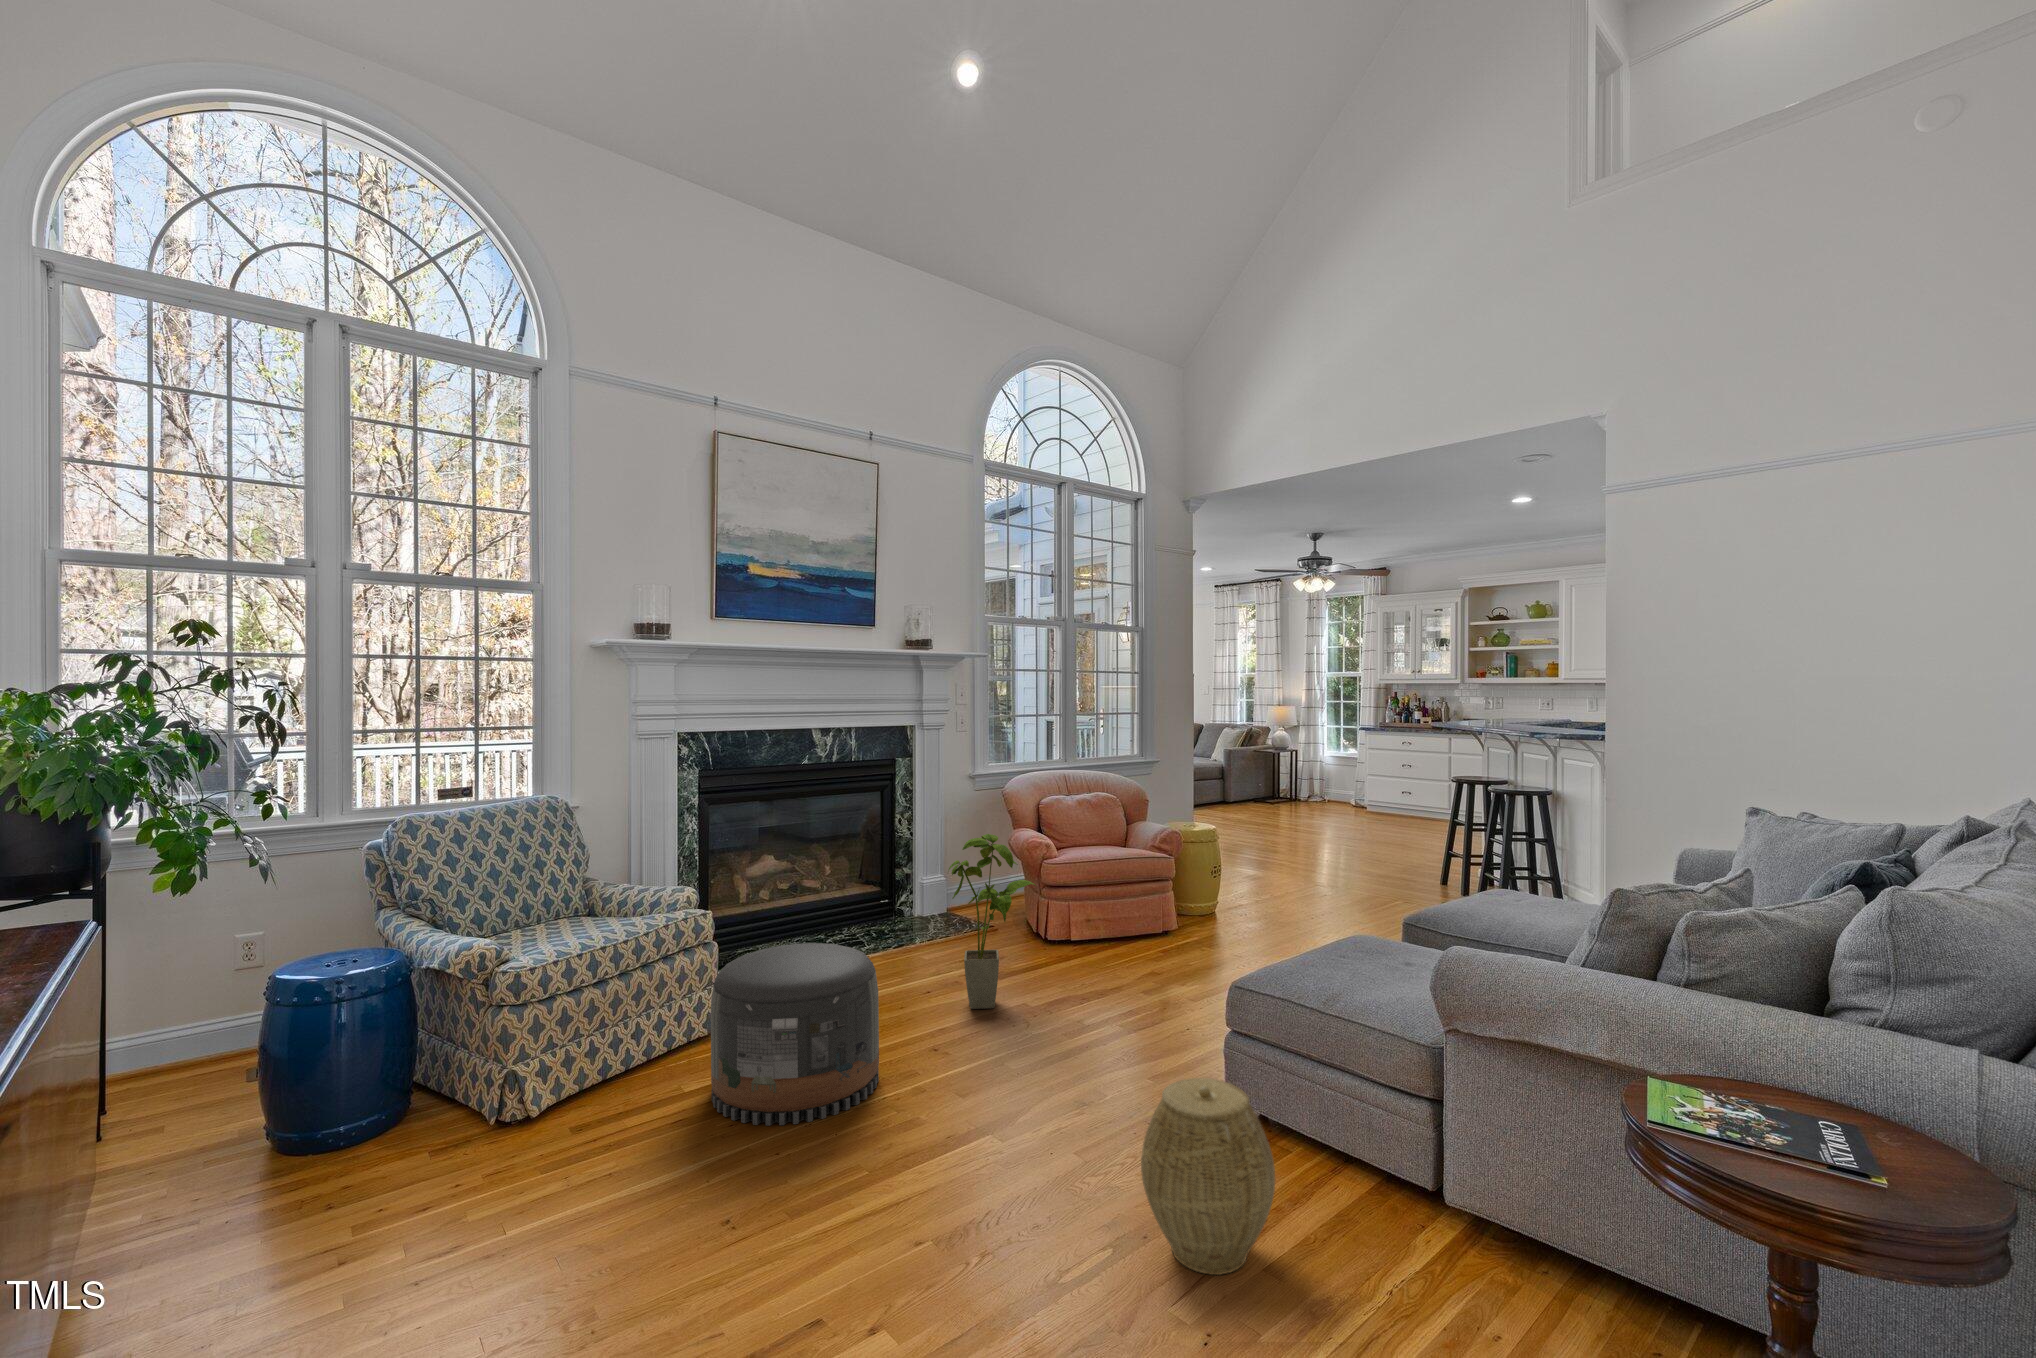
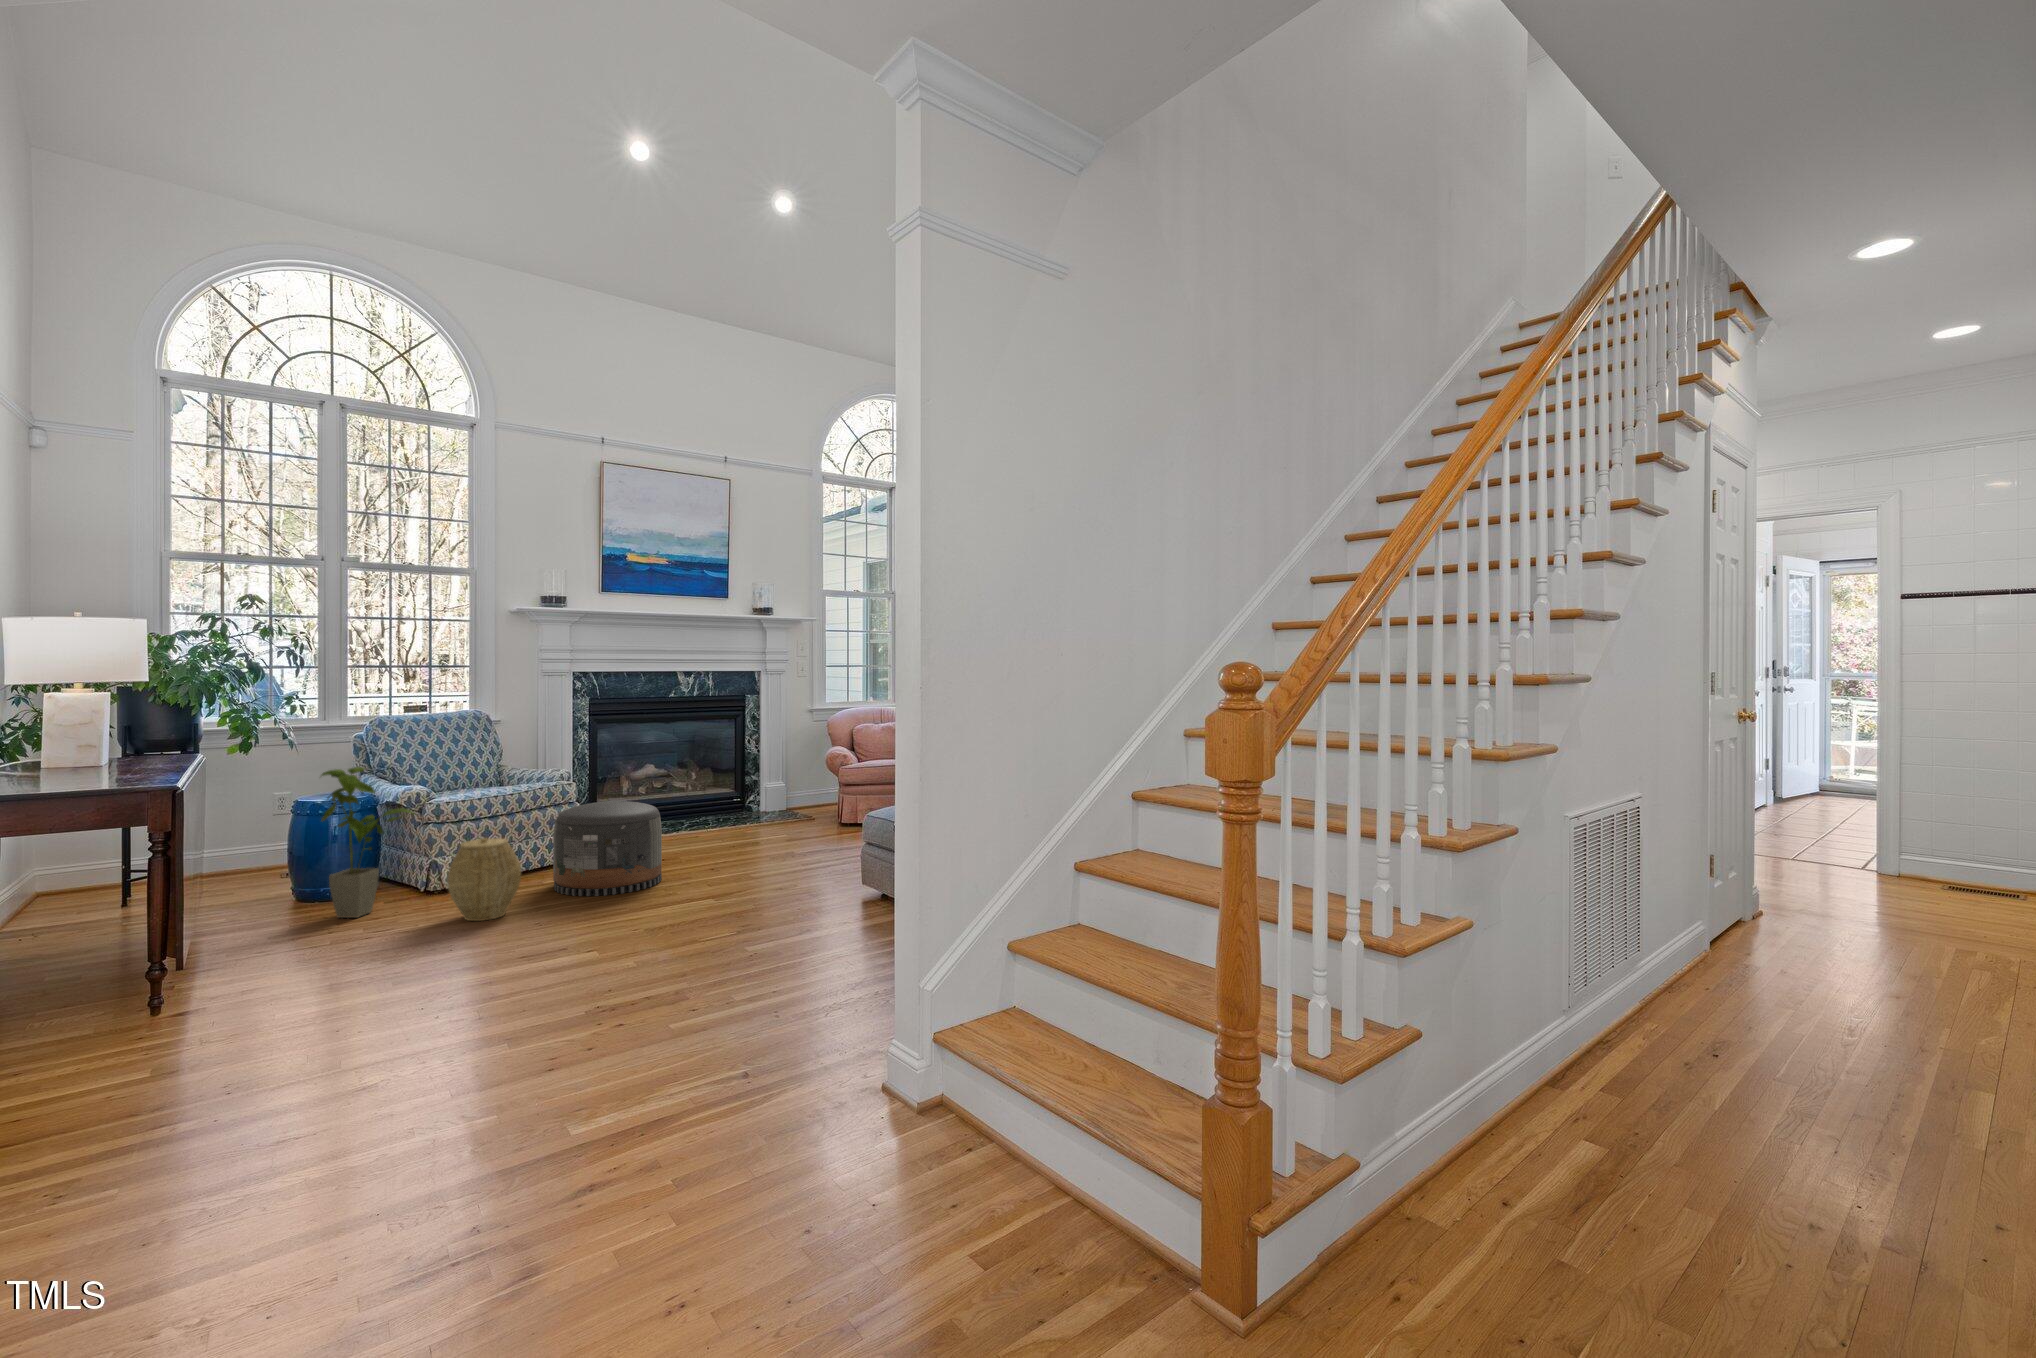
house plant: present [949,834,1036,1009] -> present [321,767,412,918]
woven basket: present [1141,1078,1275,1275] -> present [447,838,521,921]

